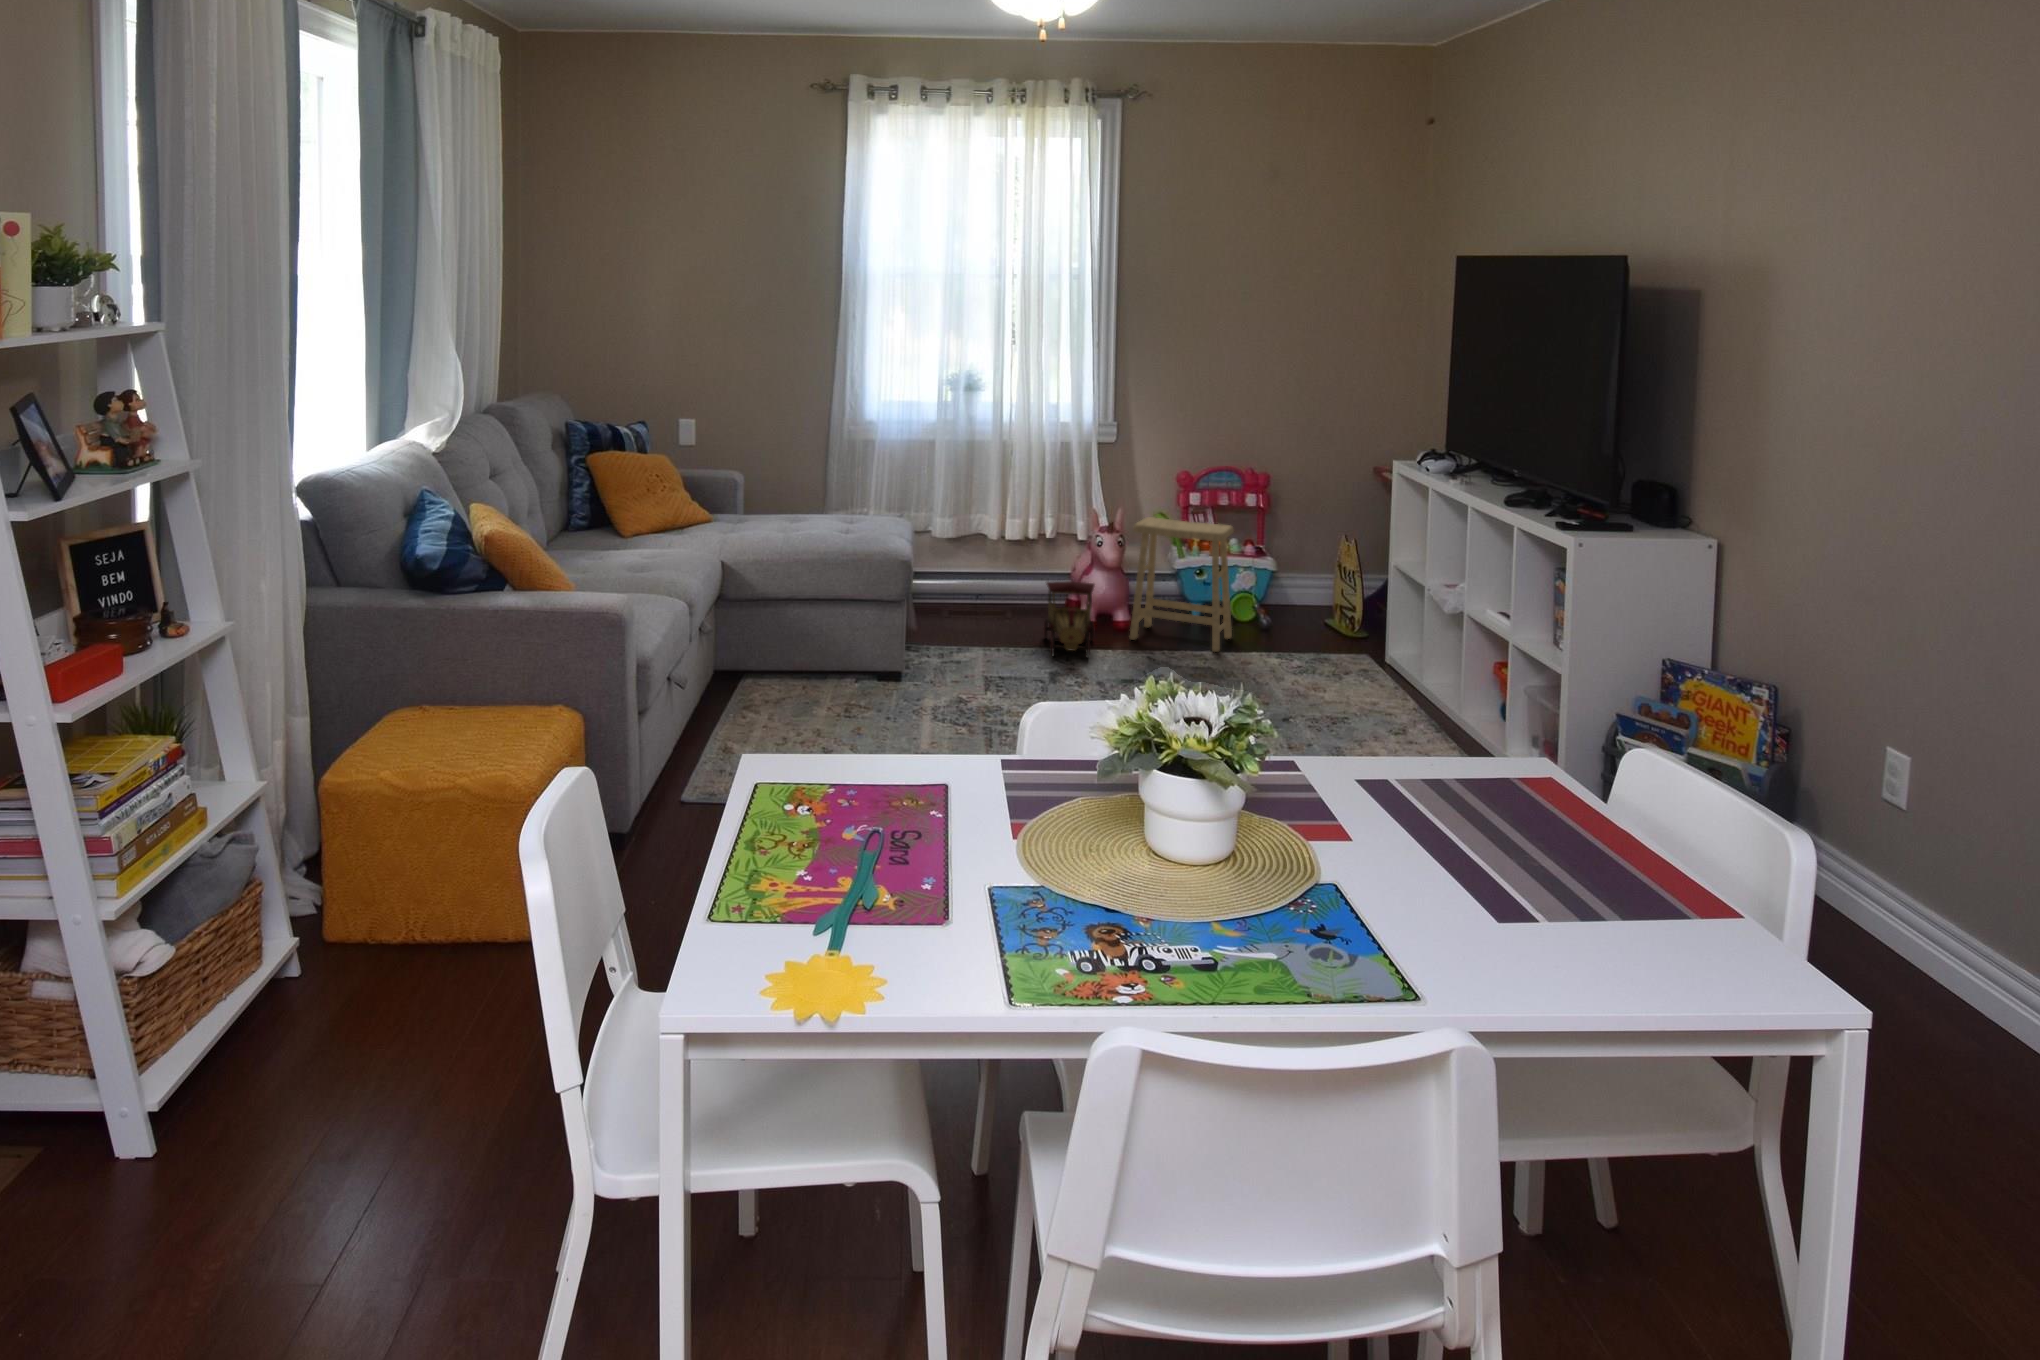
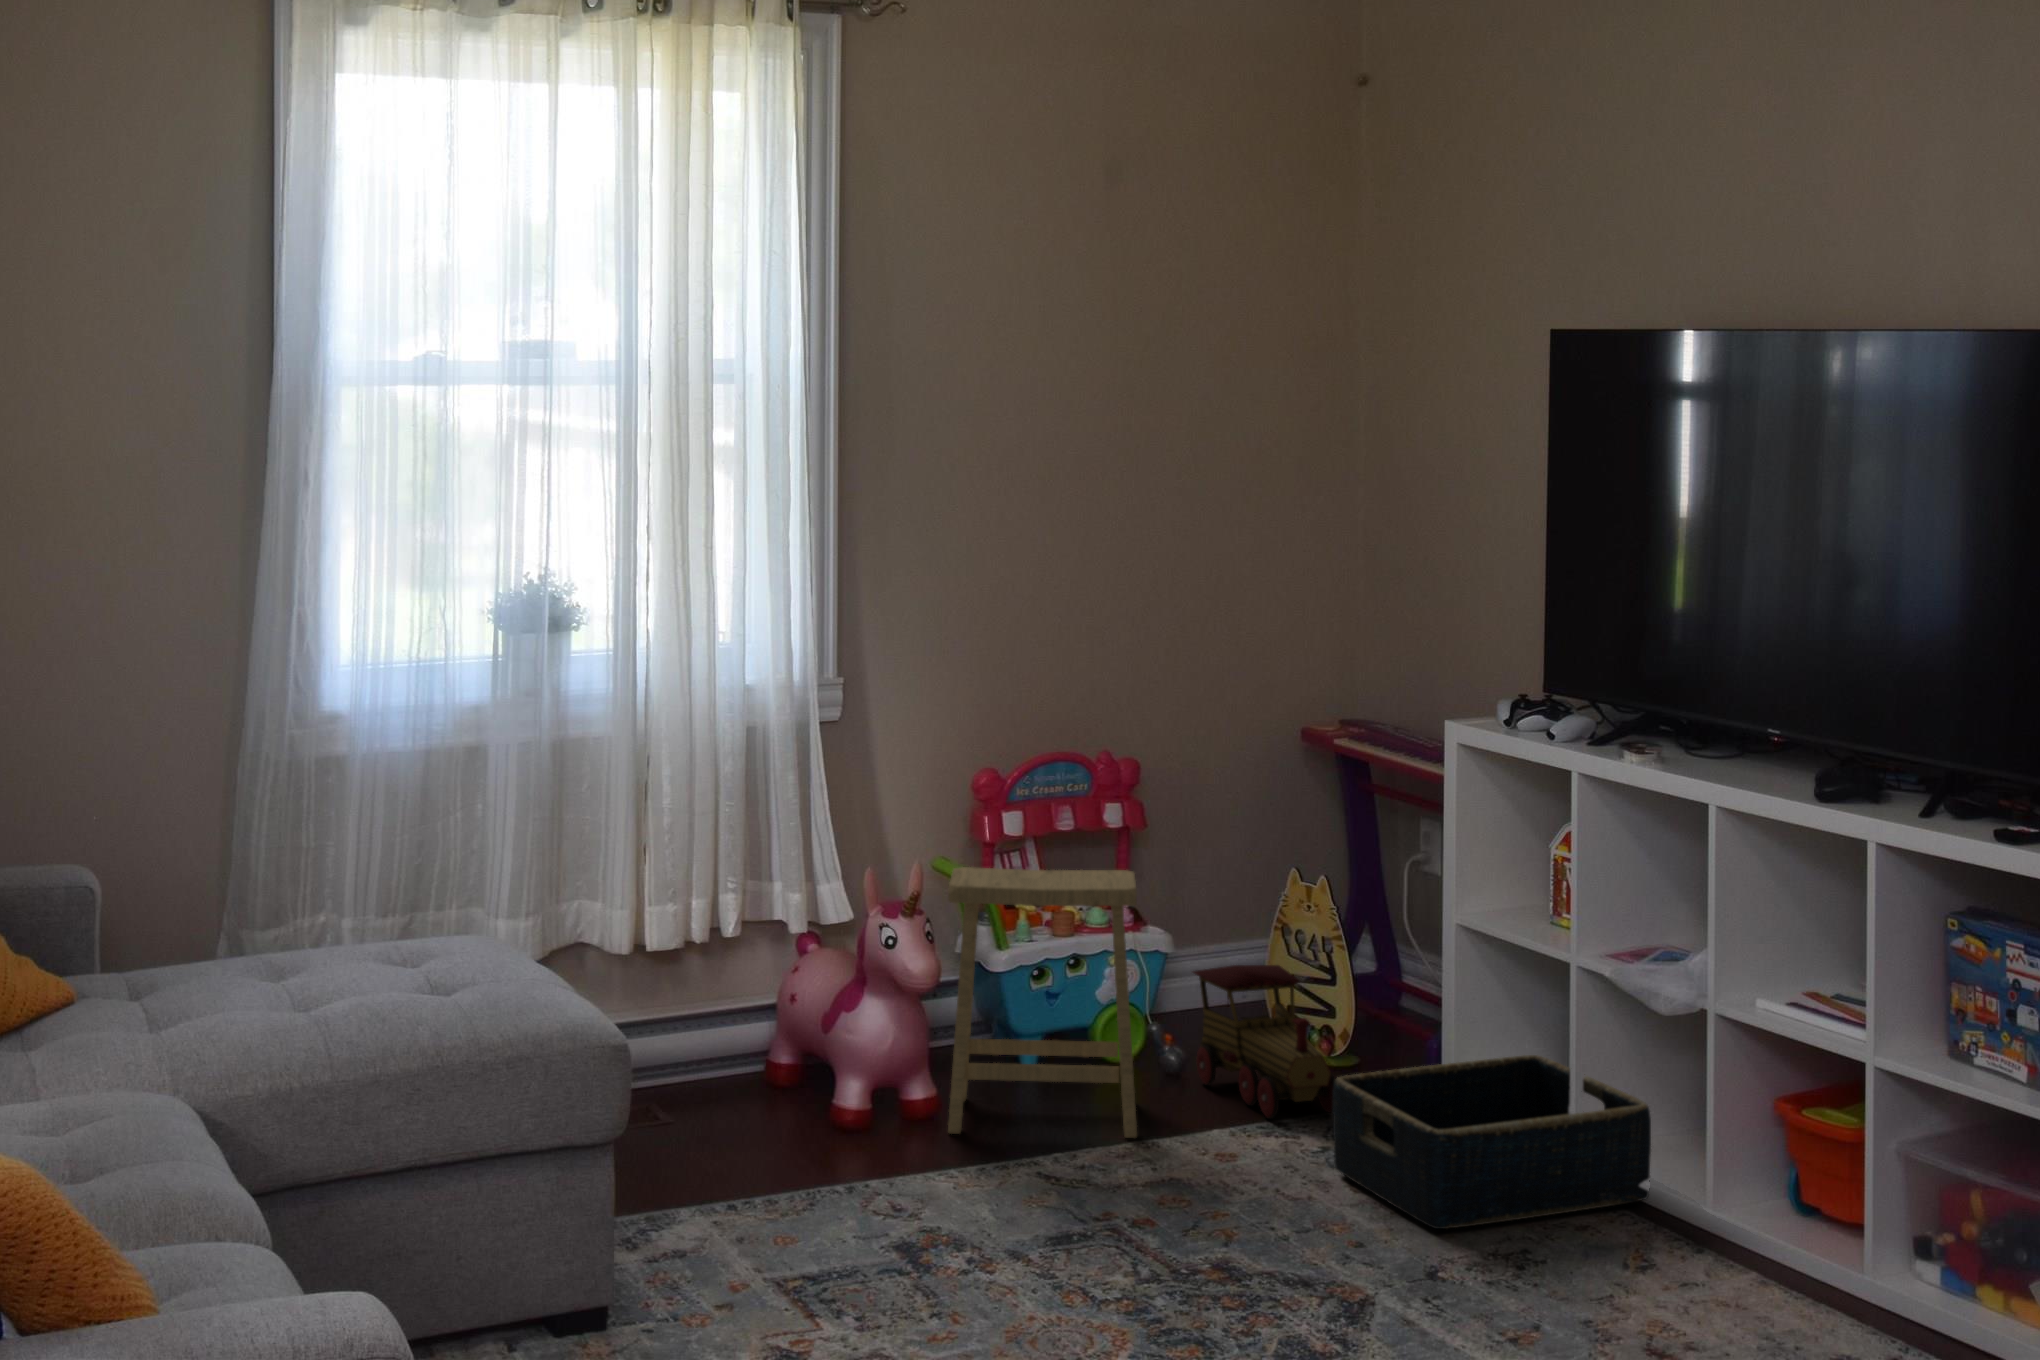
toy train: present [1044,581,1095,658] -> present [1193,965,1335,1119]
basket: none [1302,632,1458,710] -> present [1333,1055,1651,1229]

